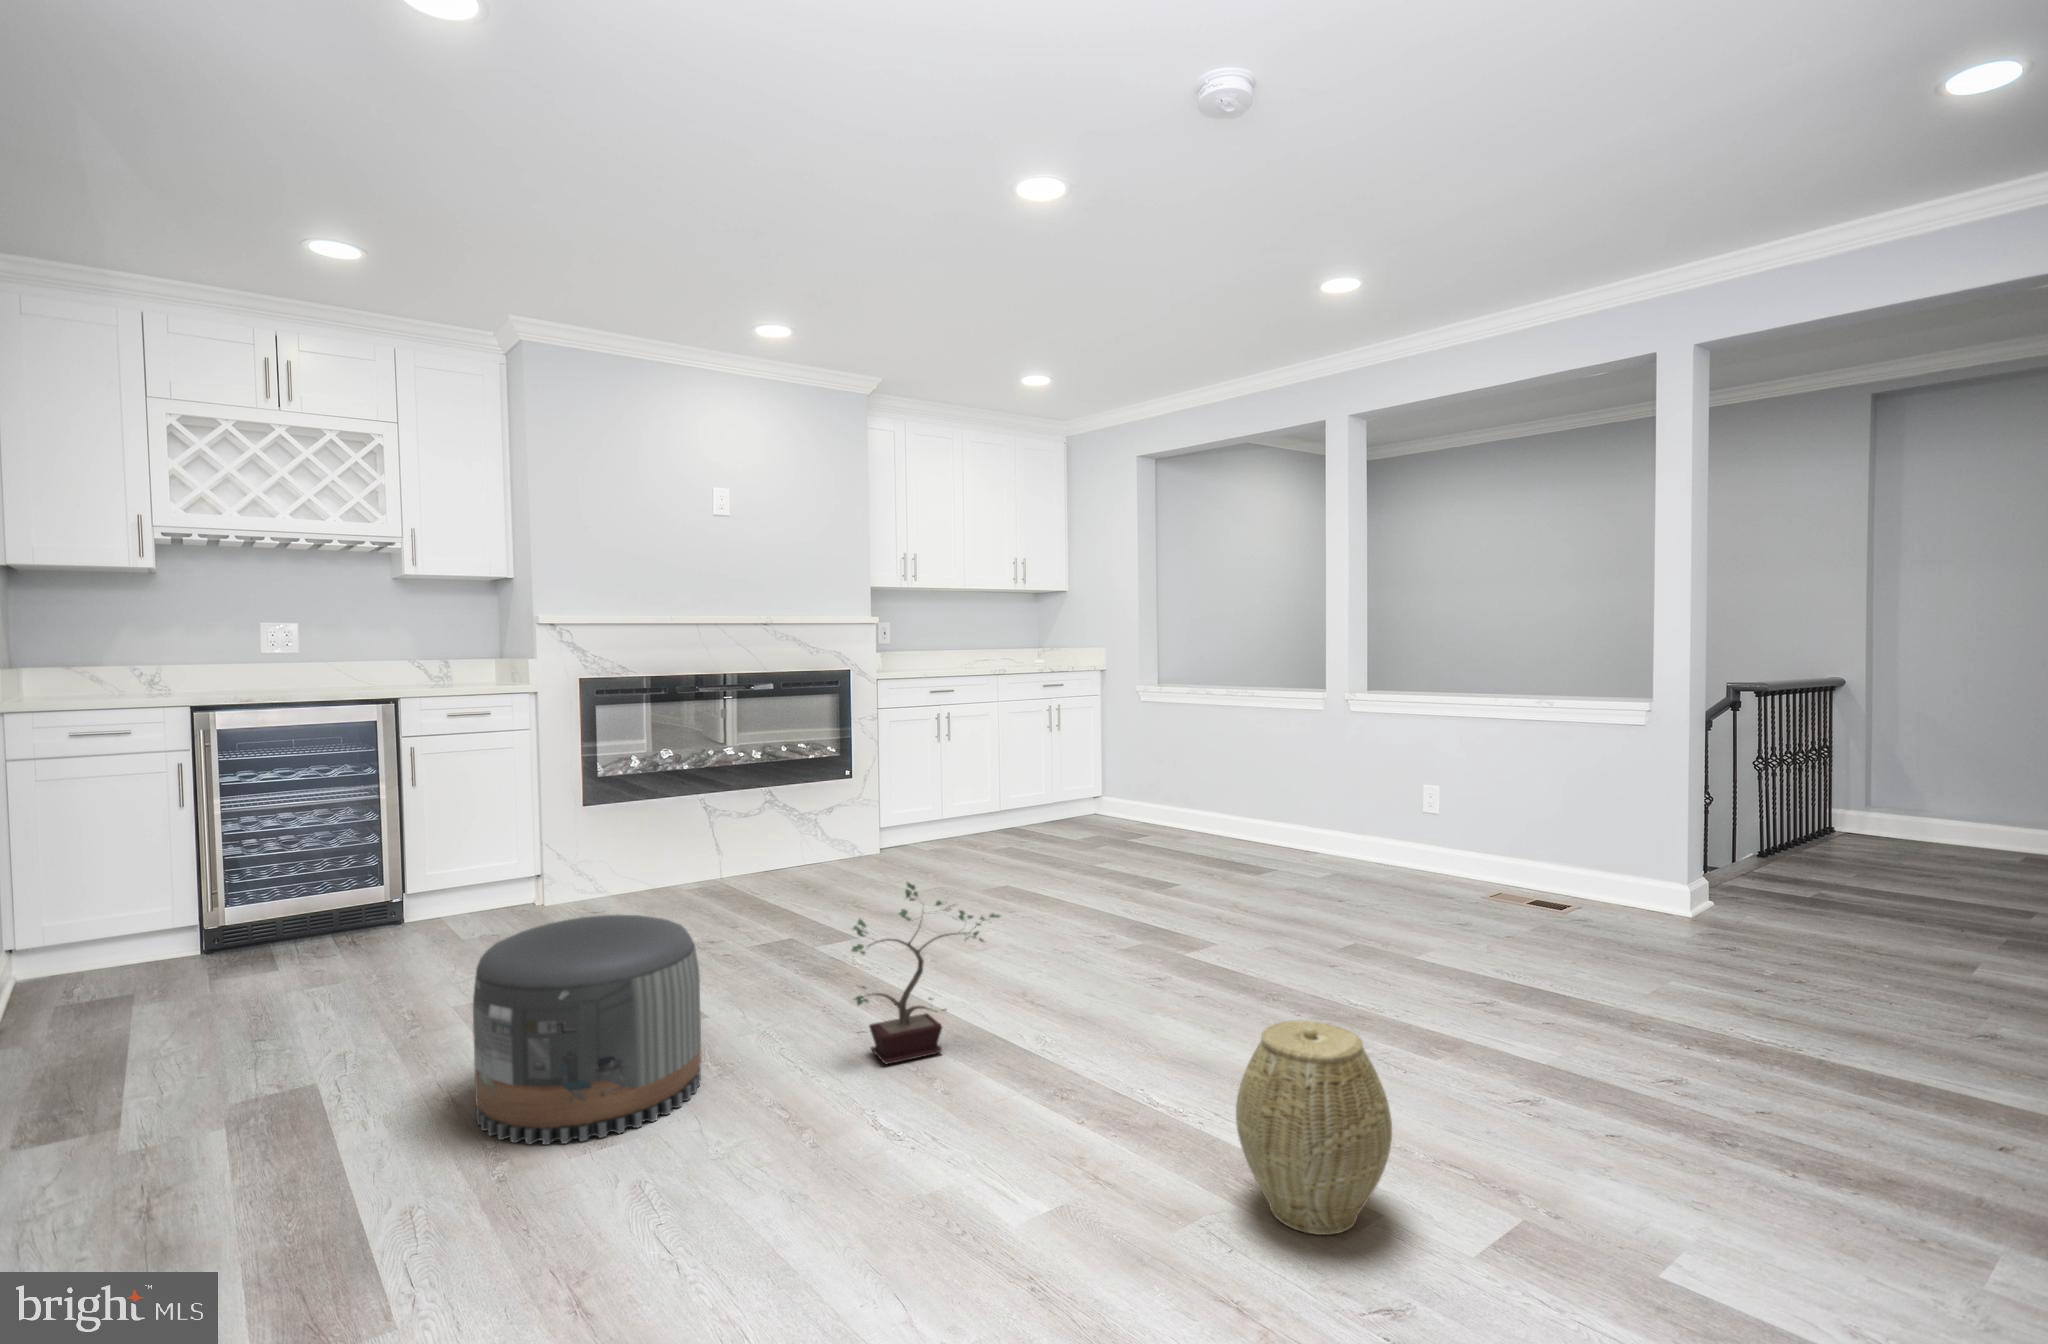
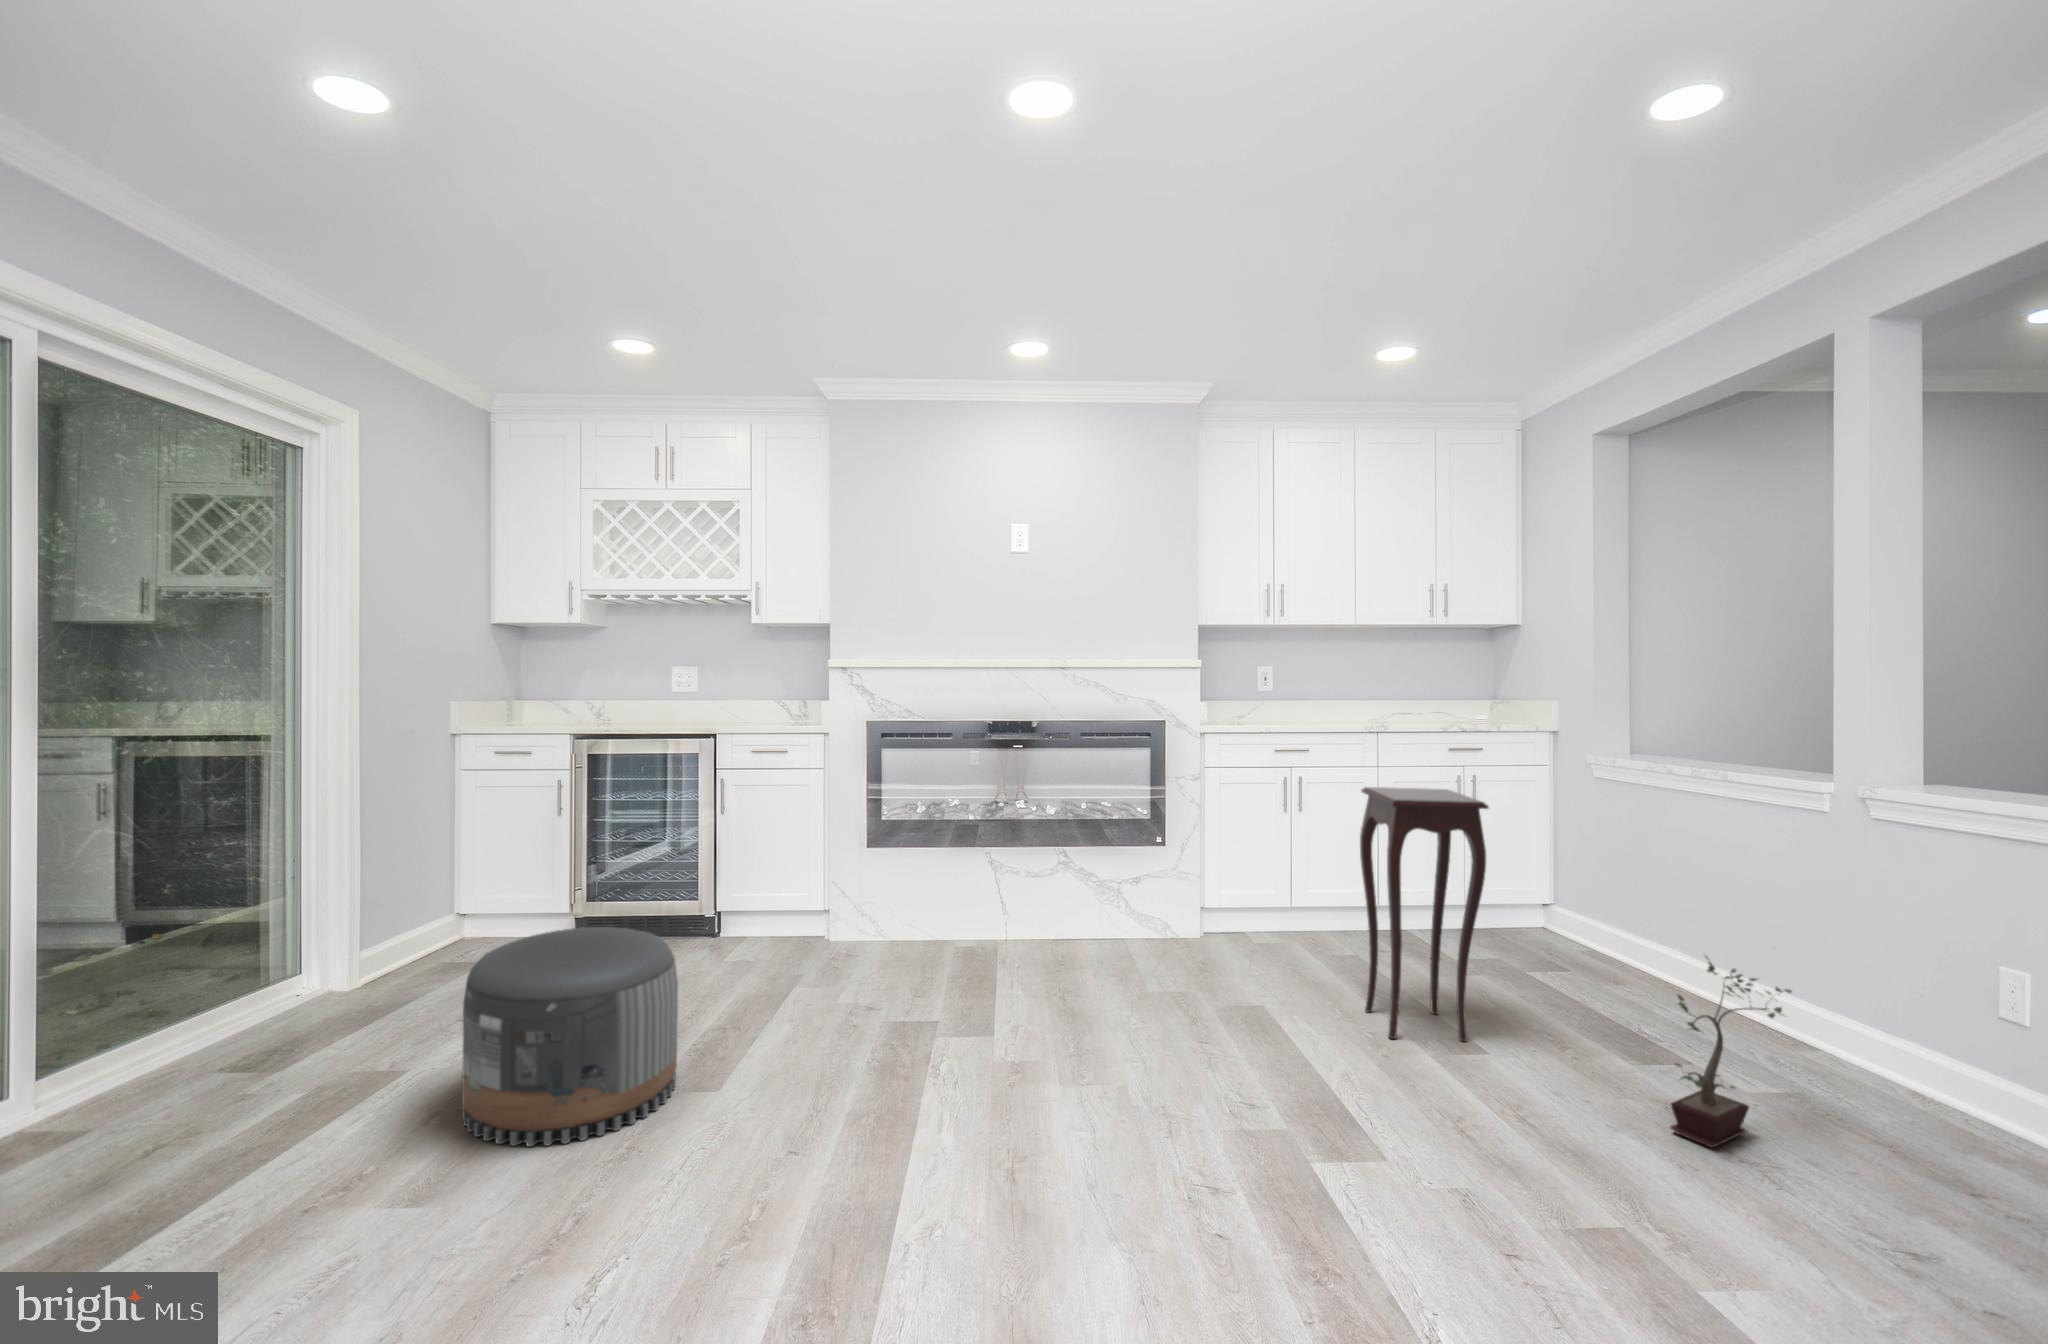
side table: none [1444,745,1590,1025] -> present [1360,787,1488,1041]
potted plant: present [851,883,1000,1064] -> present [1671,958,1792,1148]
woven basket: present [1236,1020,1392,1235] -> none [1170,1046,1307,1241]

